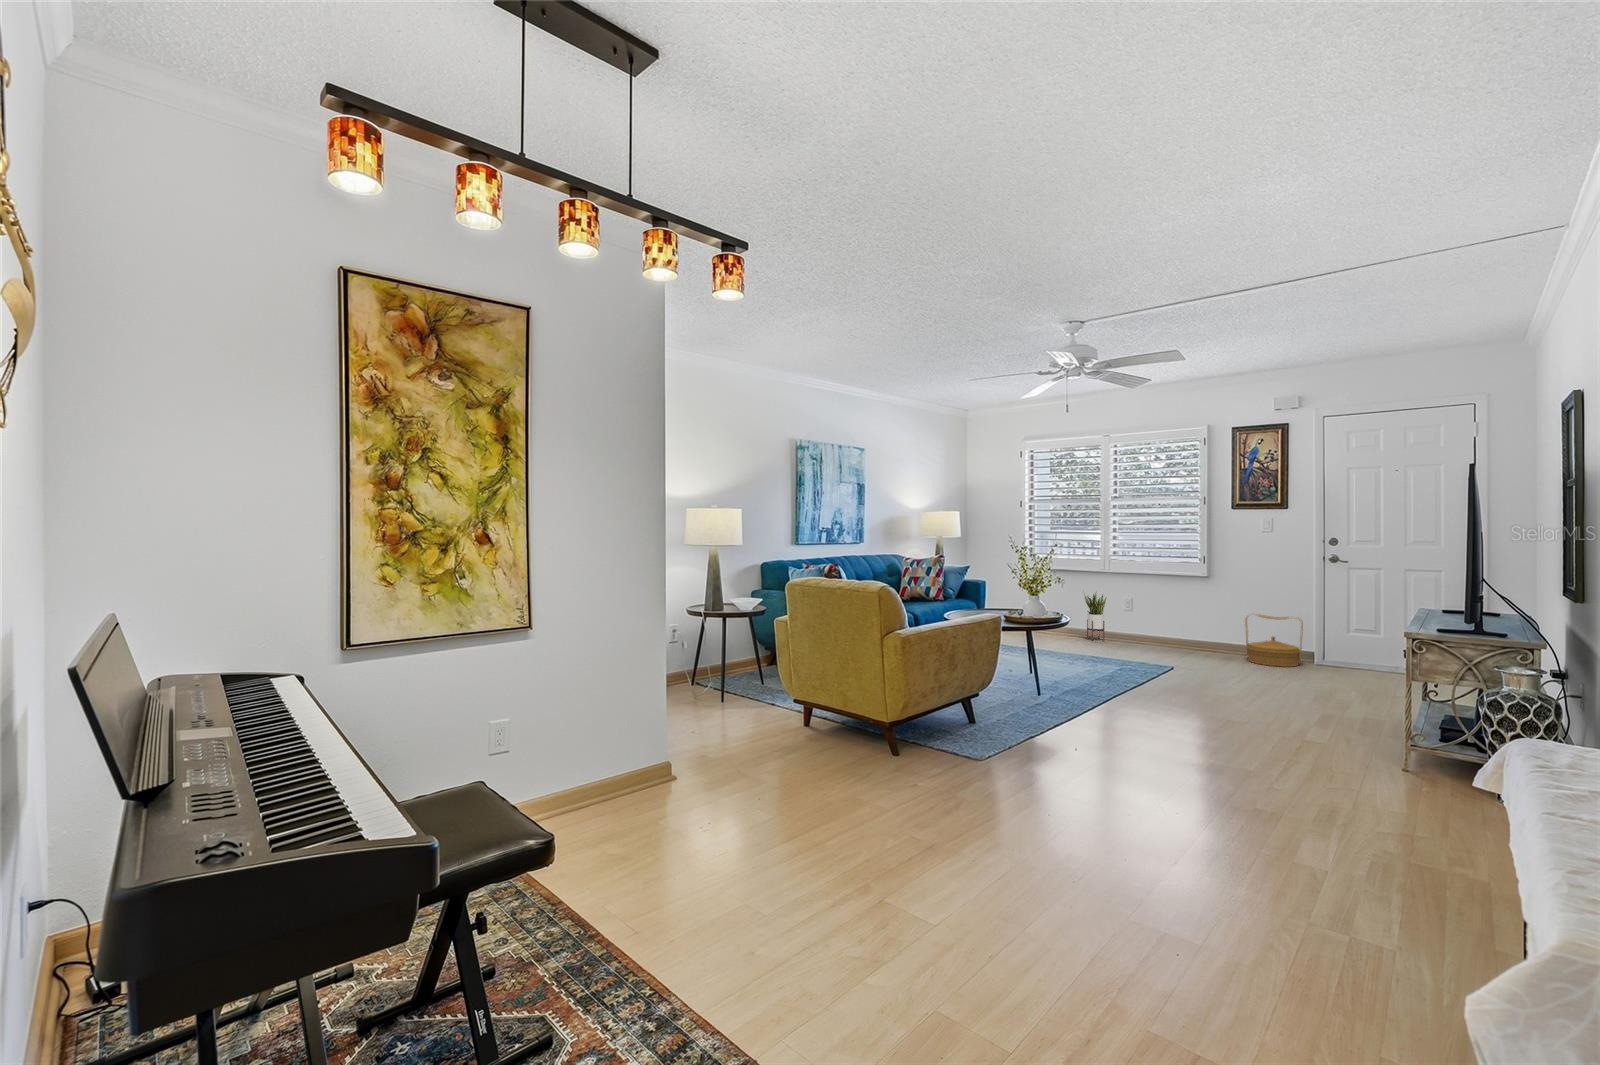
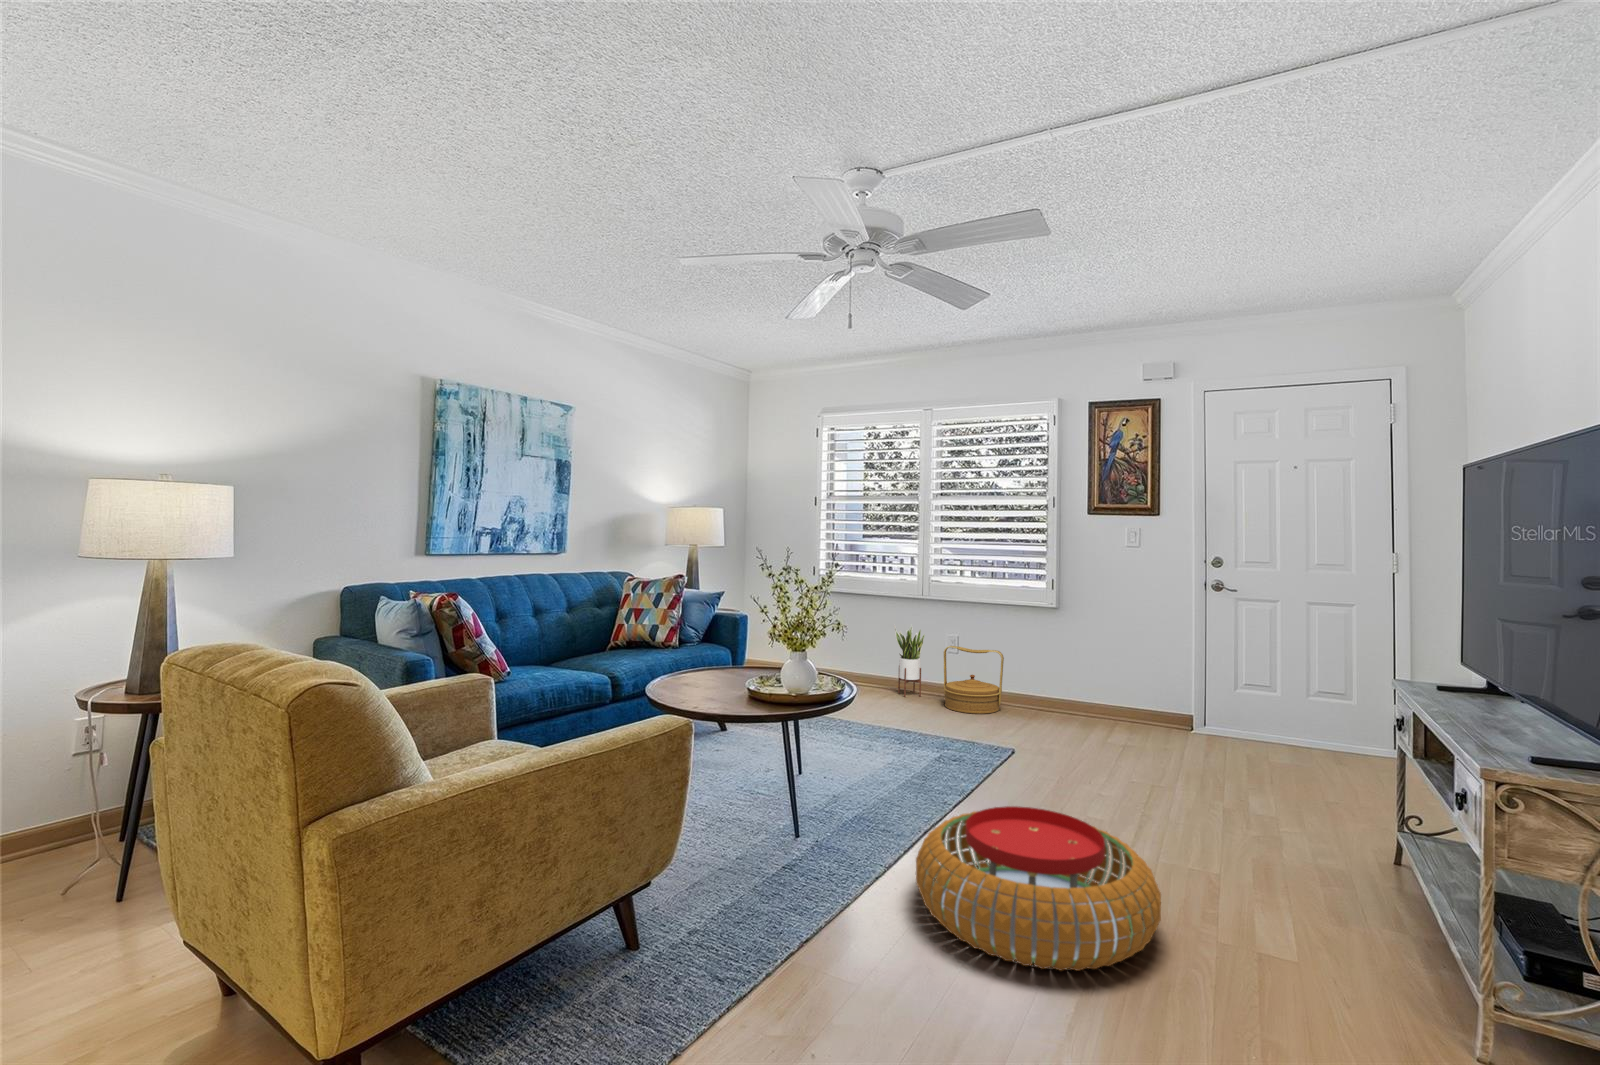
woven basket: present [1245,614,1303,667] -> present [944,646,1004,714]
pouf: none [1113,673,1251,739] -> present [916,806,1161,971]

